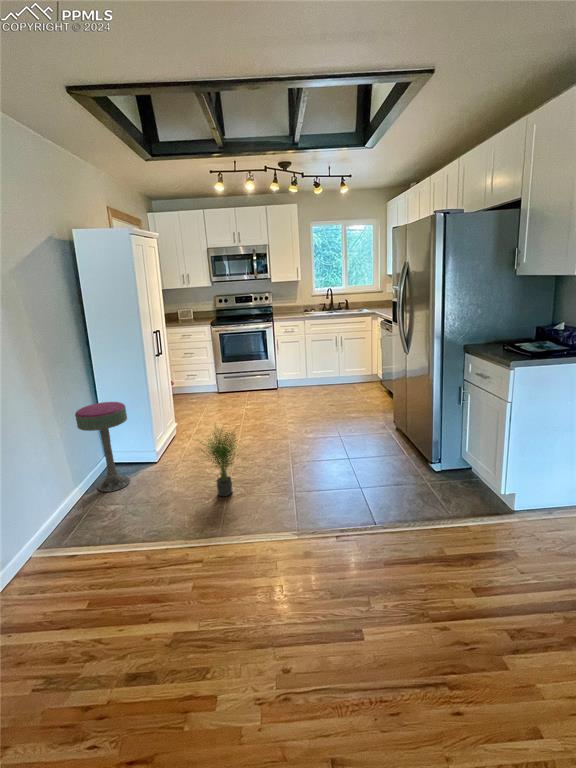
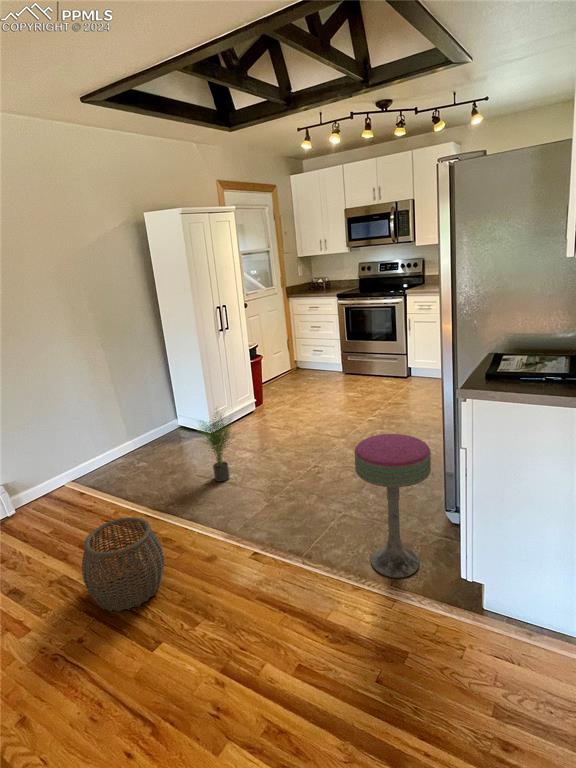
bar stool: present [75,402,130,492] -> present [355,434,431,578]
woven basket: none [228,529,311,634] -> present [81,517,165,611]

